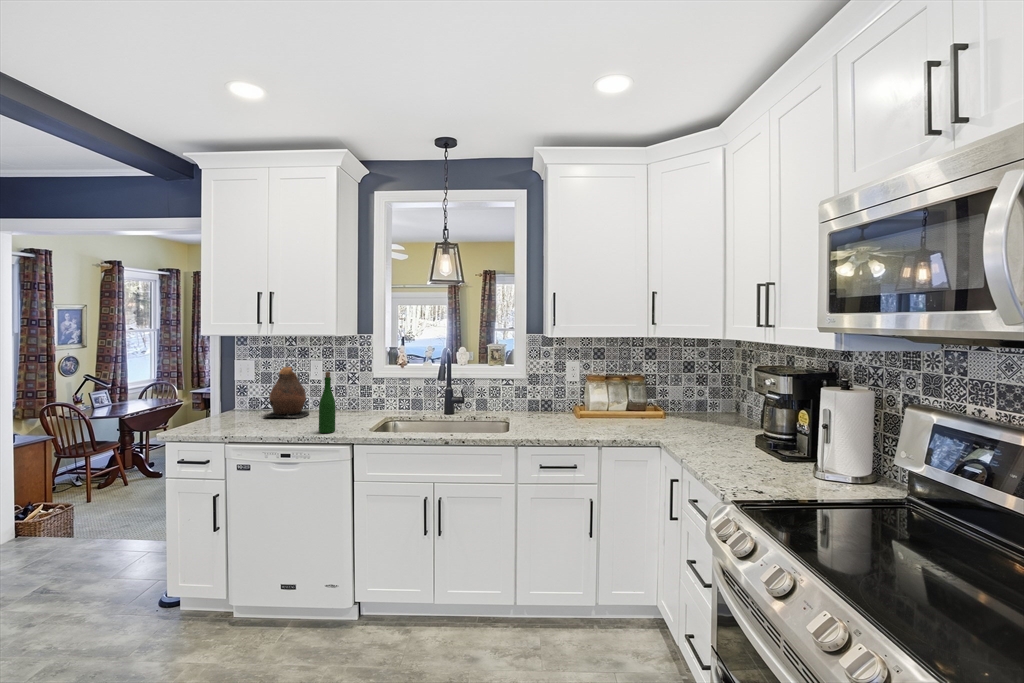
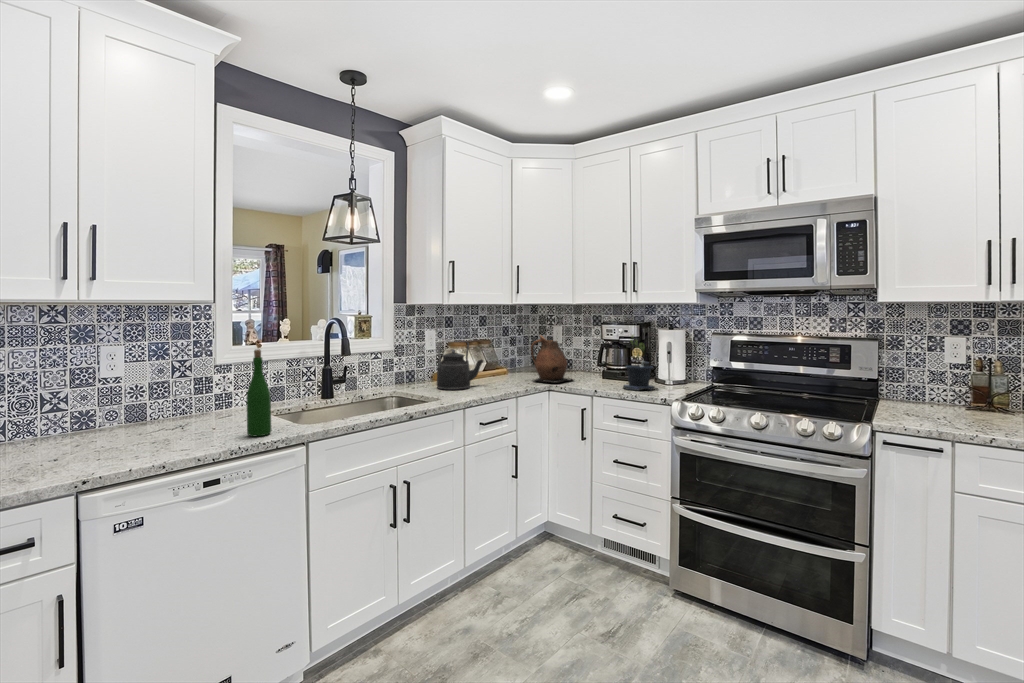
ceramic pitcher: present [264,367,309,419] -> present [531,335,573,383]
kettle: none [543,375,594,426] -> present [437,341,483,390]
potted plant: none [723,391,776,478] -> present [623,335,654,390]

